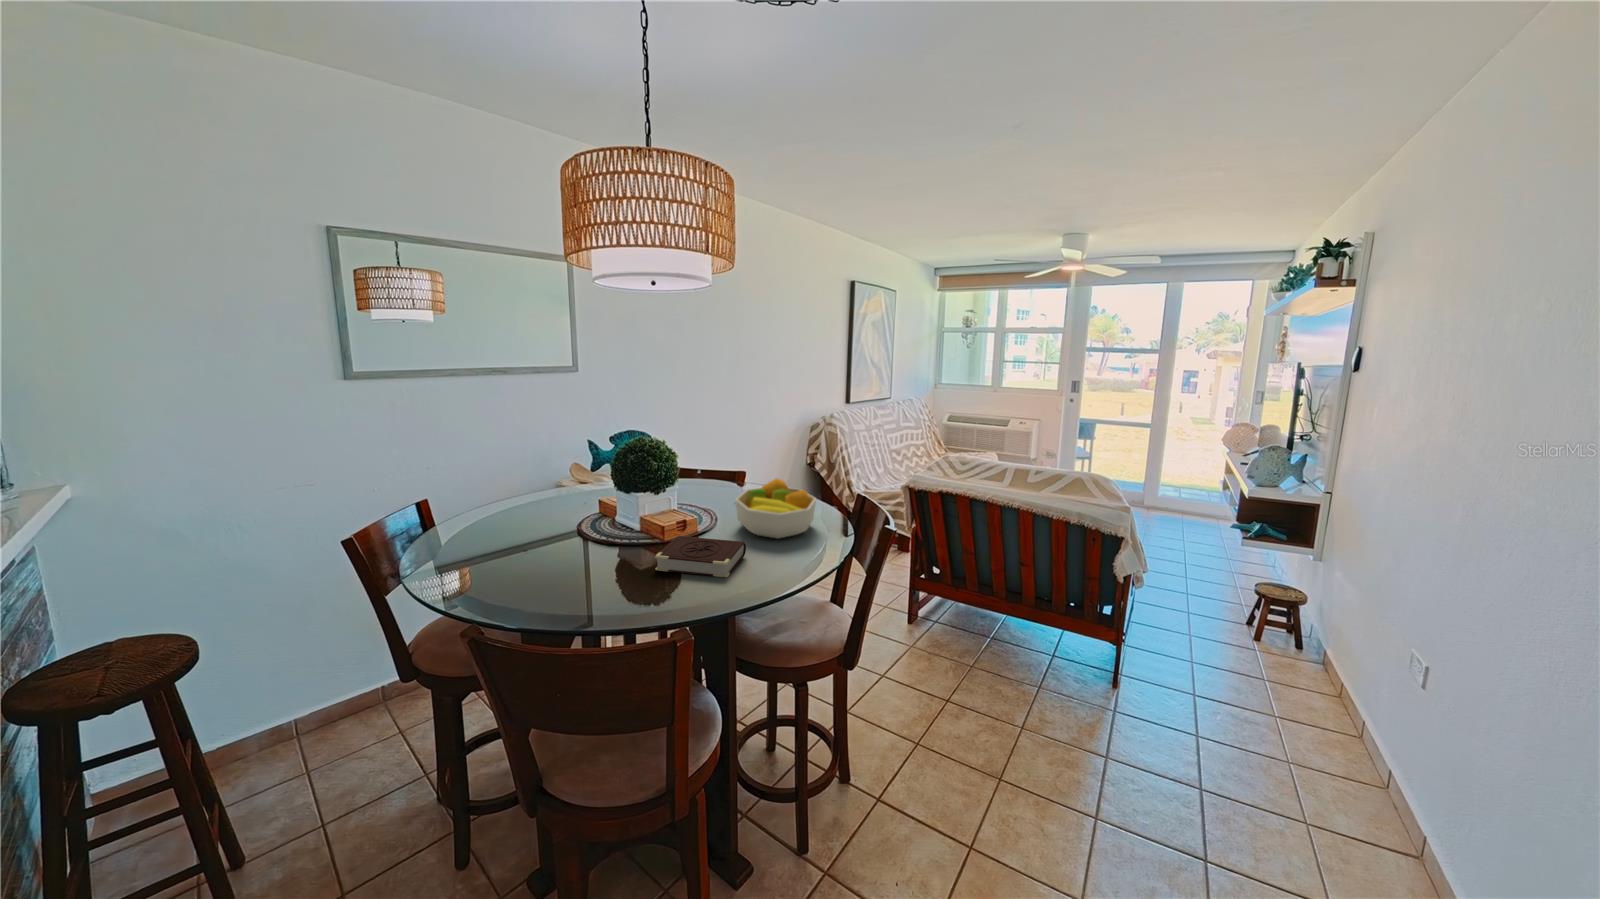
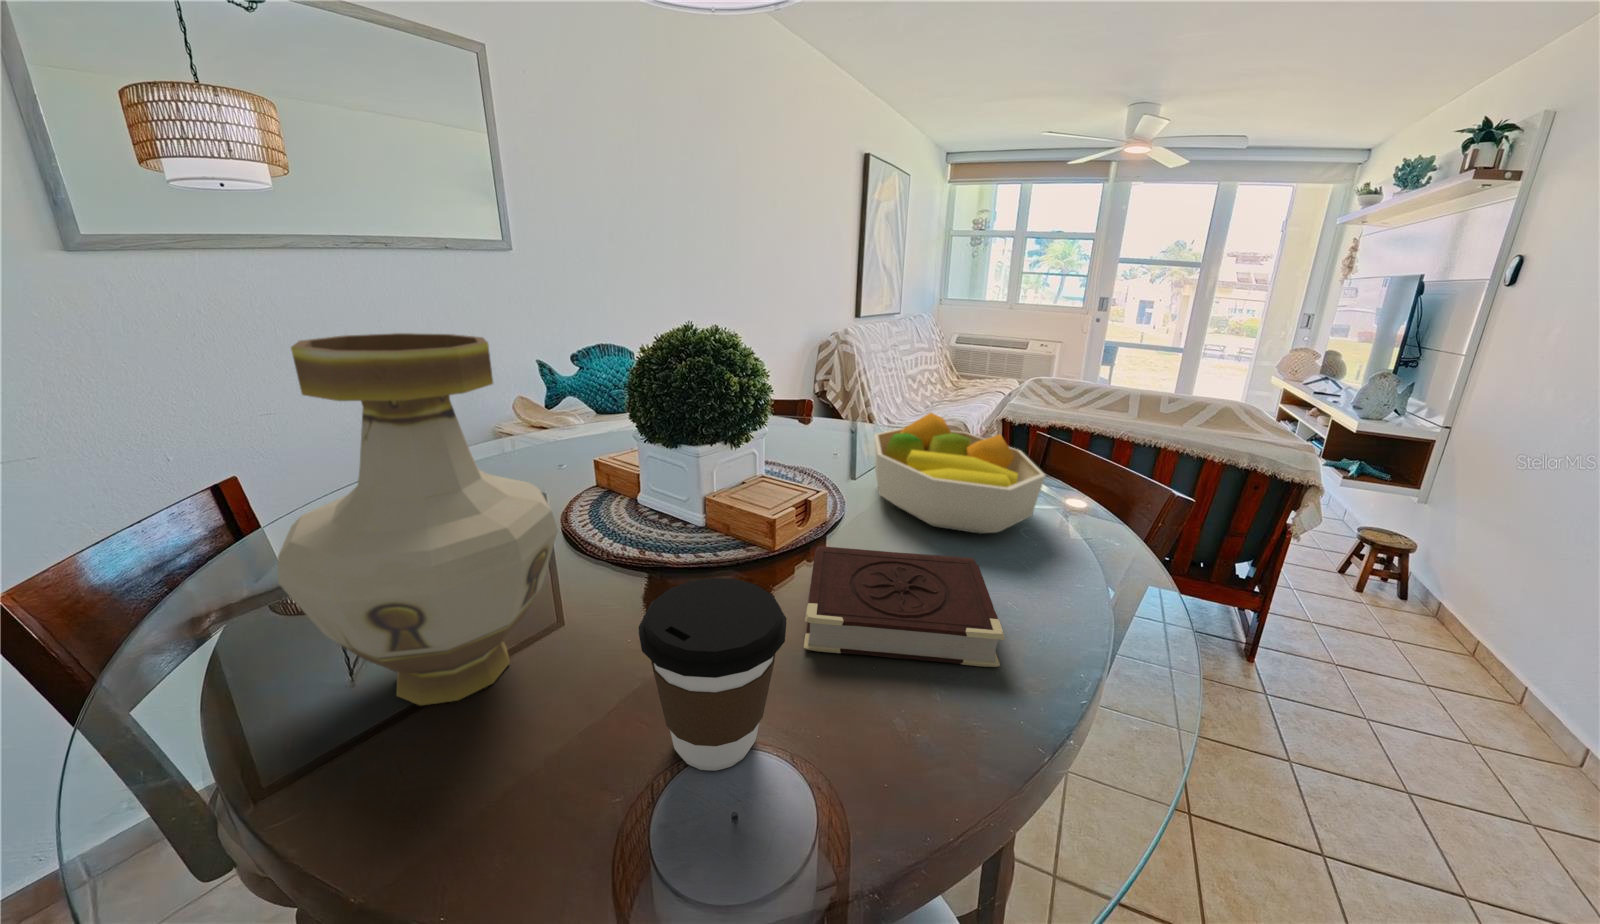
vase: none [478,449,564,577] -> present [278,333,558,705]
coffee cup: none [580,532,629,593] -> present [639,578,786,771]

